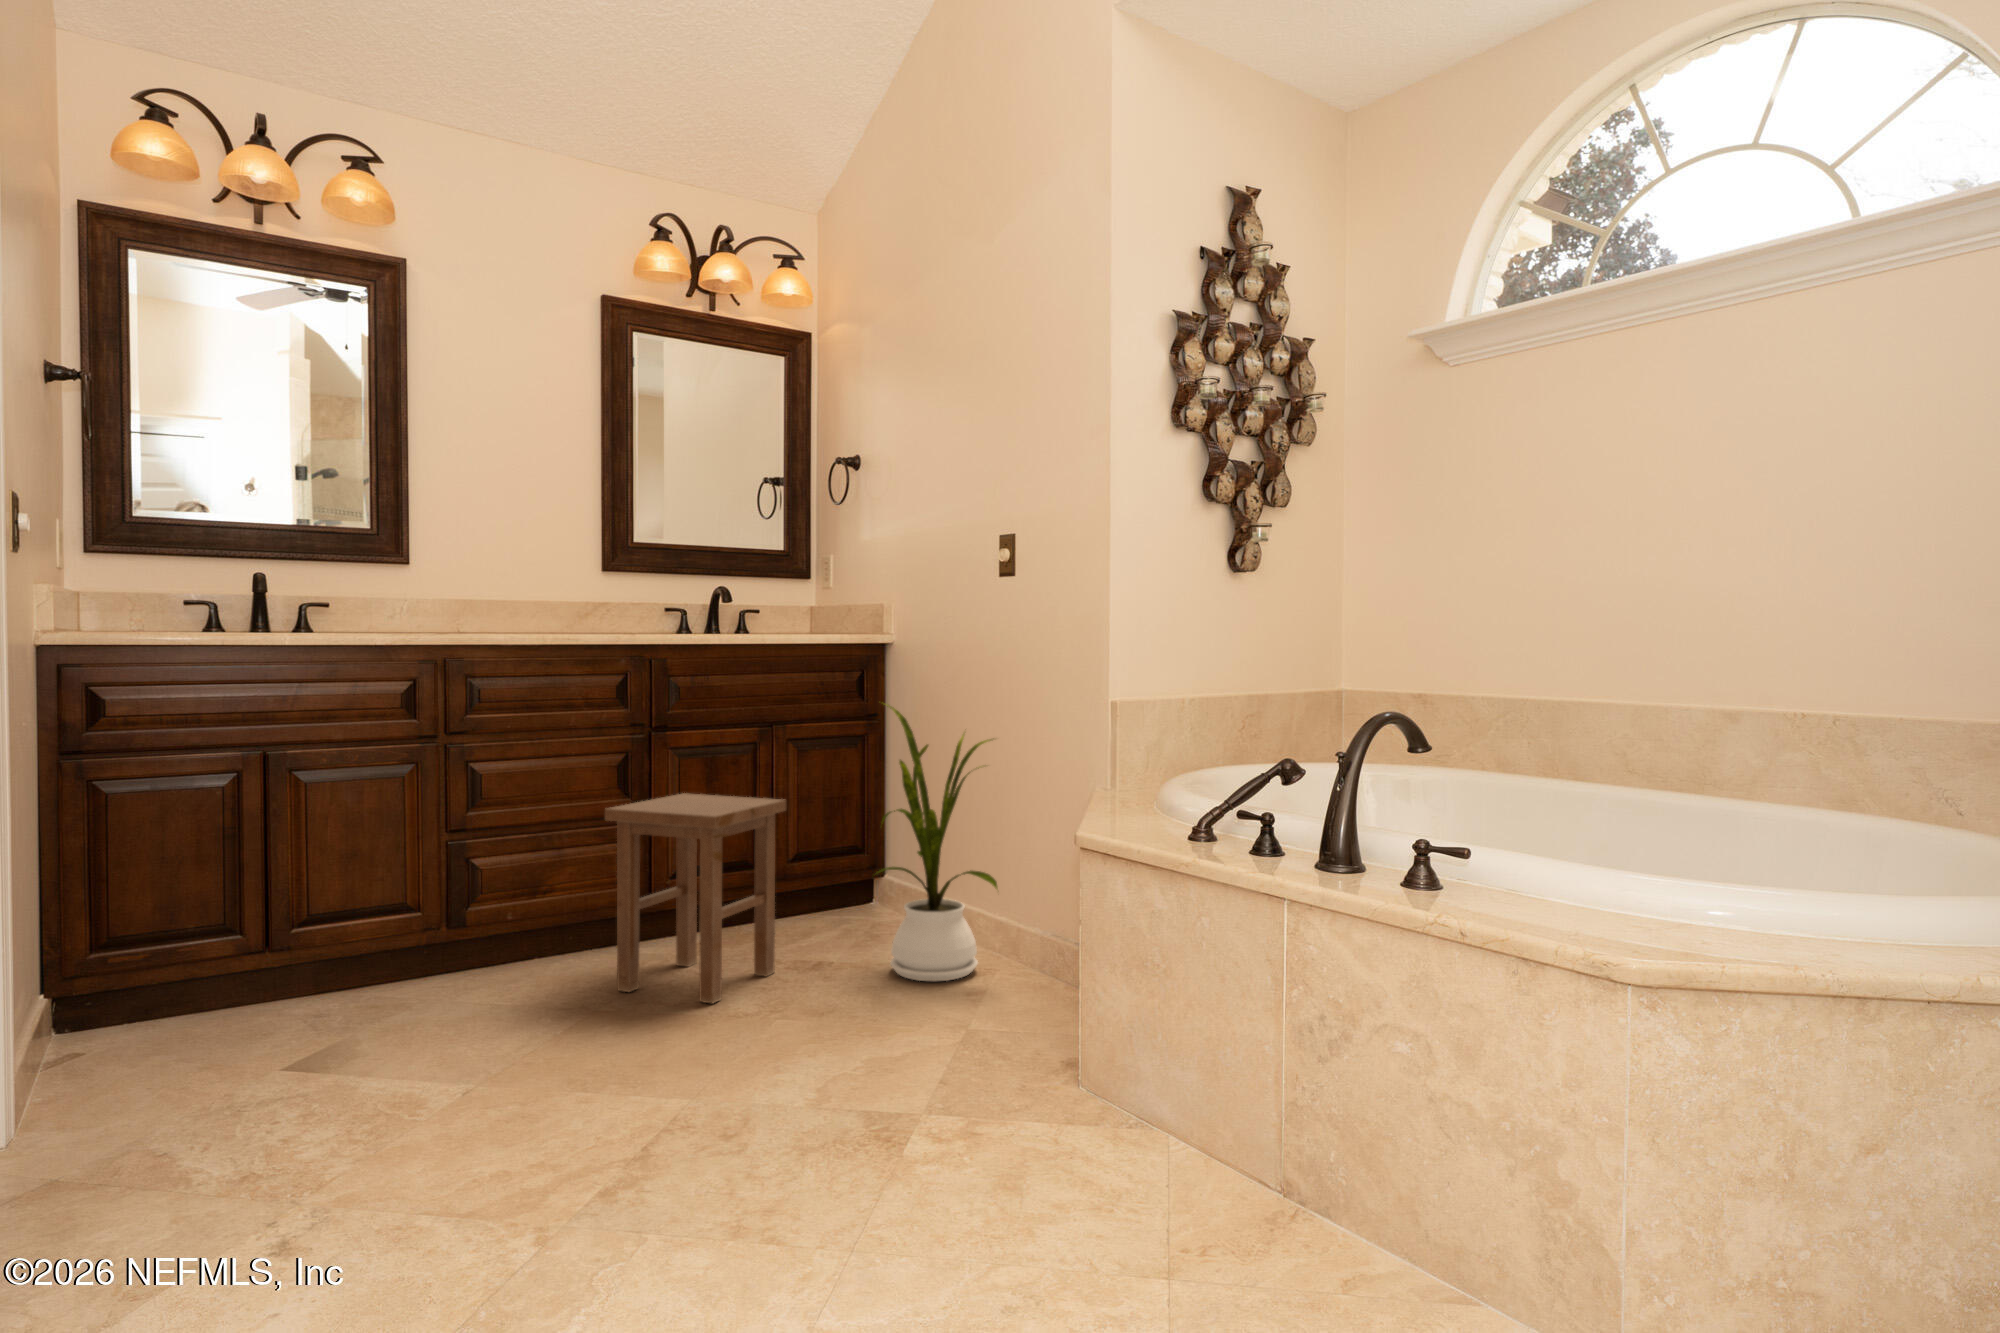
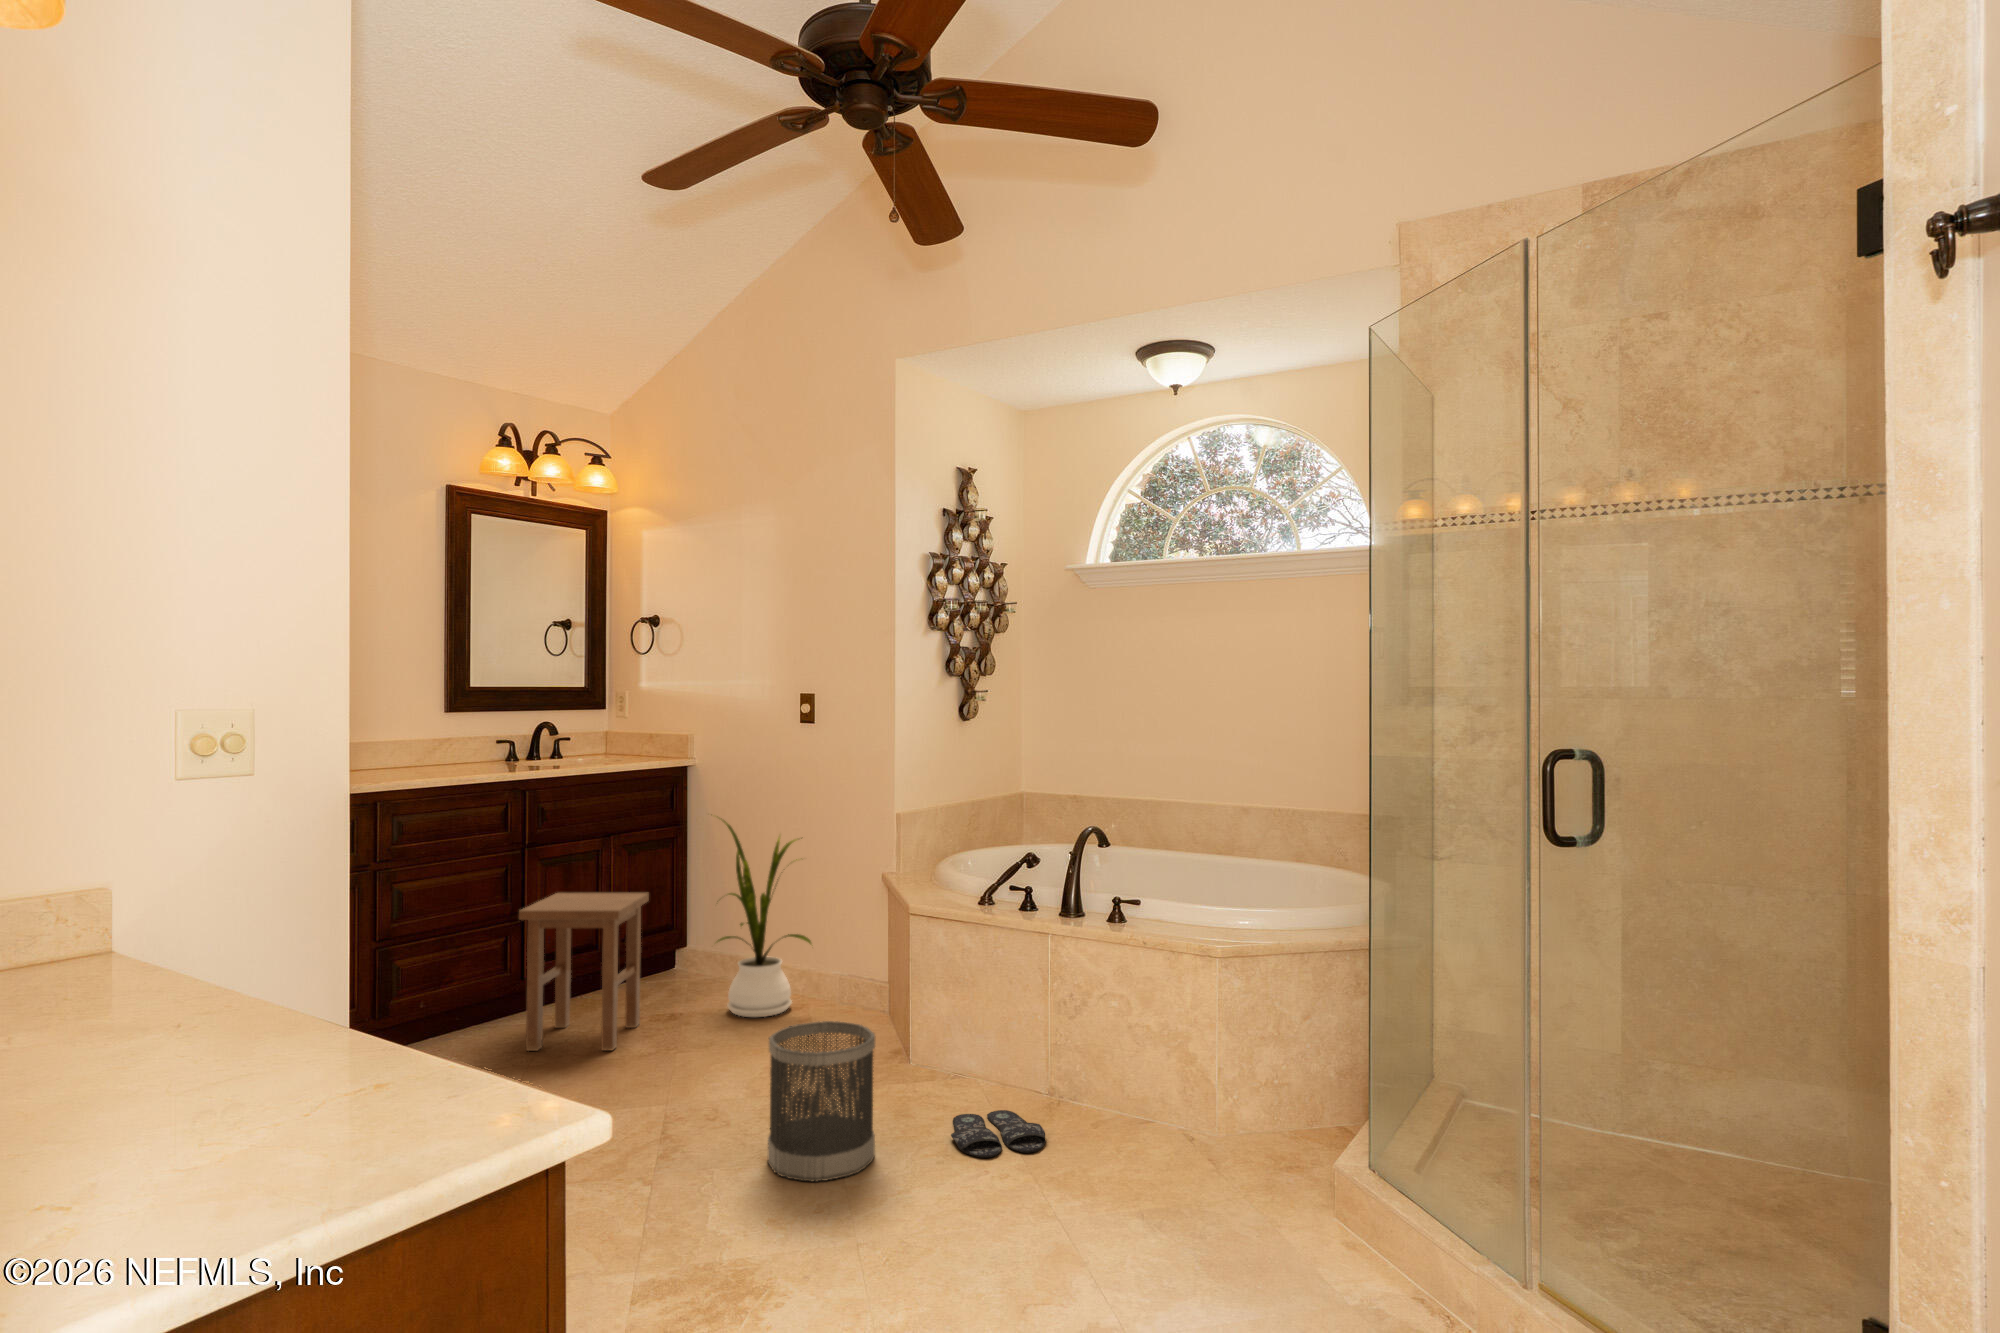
wastebasket: none [759,1001,934,1272] -> present [768,1021,875,1181]
slippers: none [1071,1185,1239,1288] -> present [951,1110,1046,1158]

